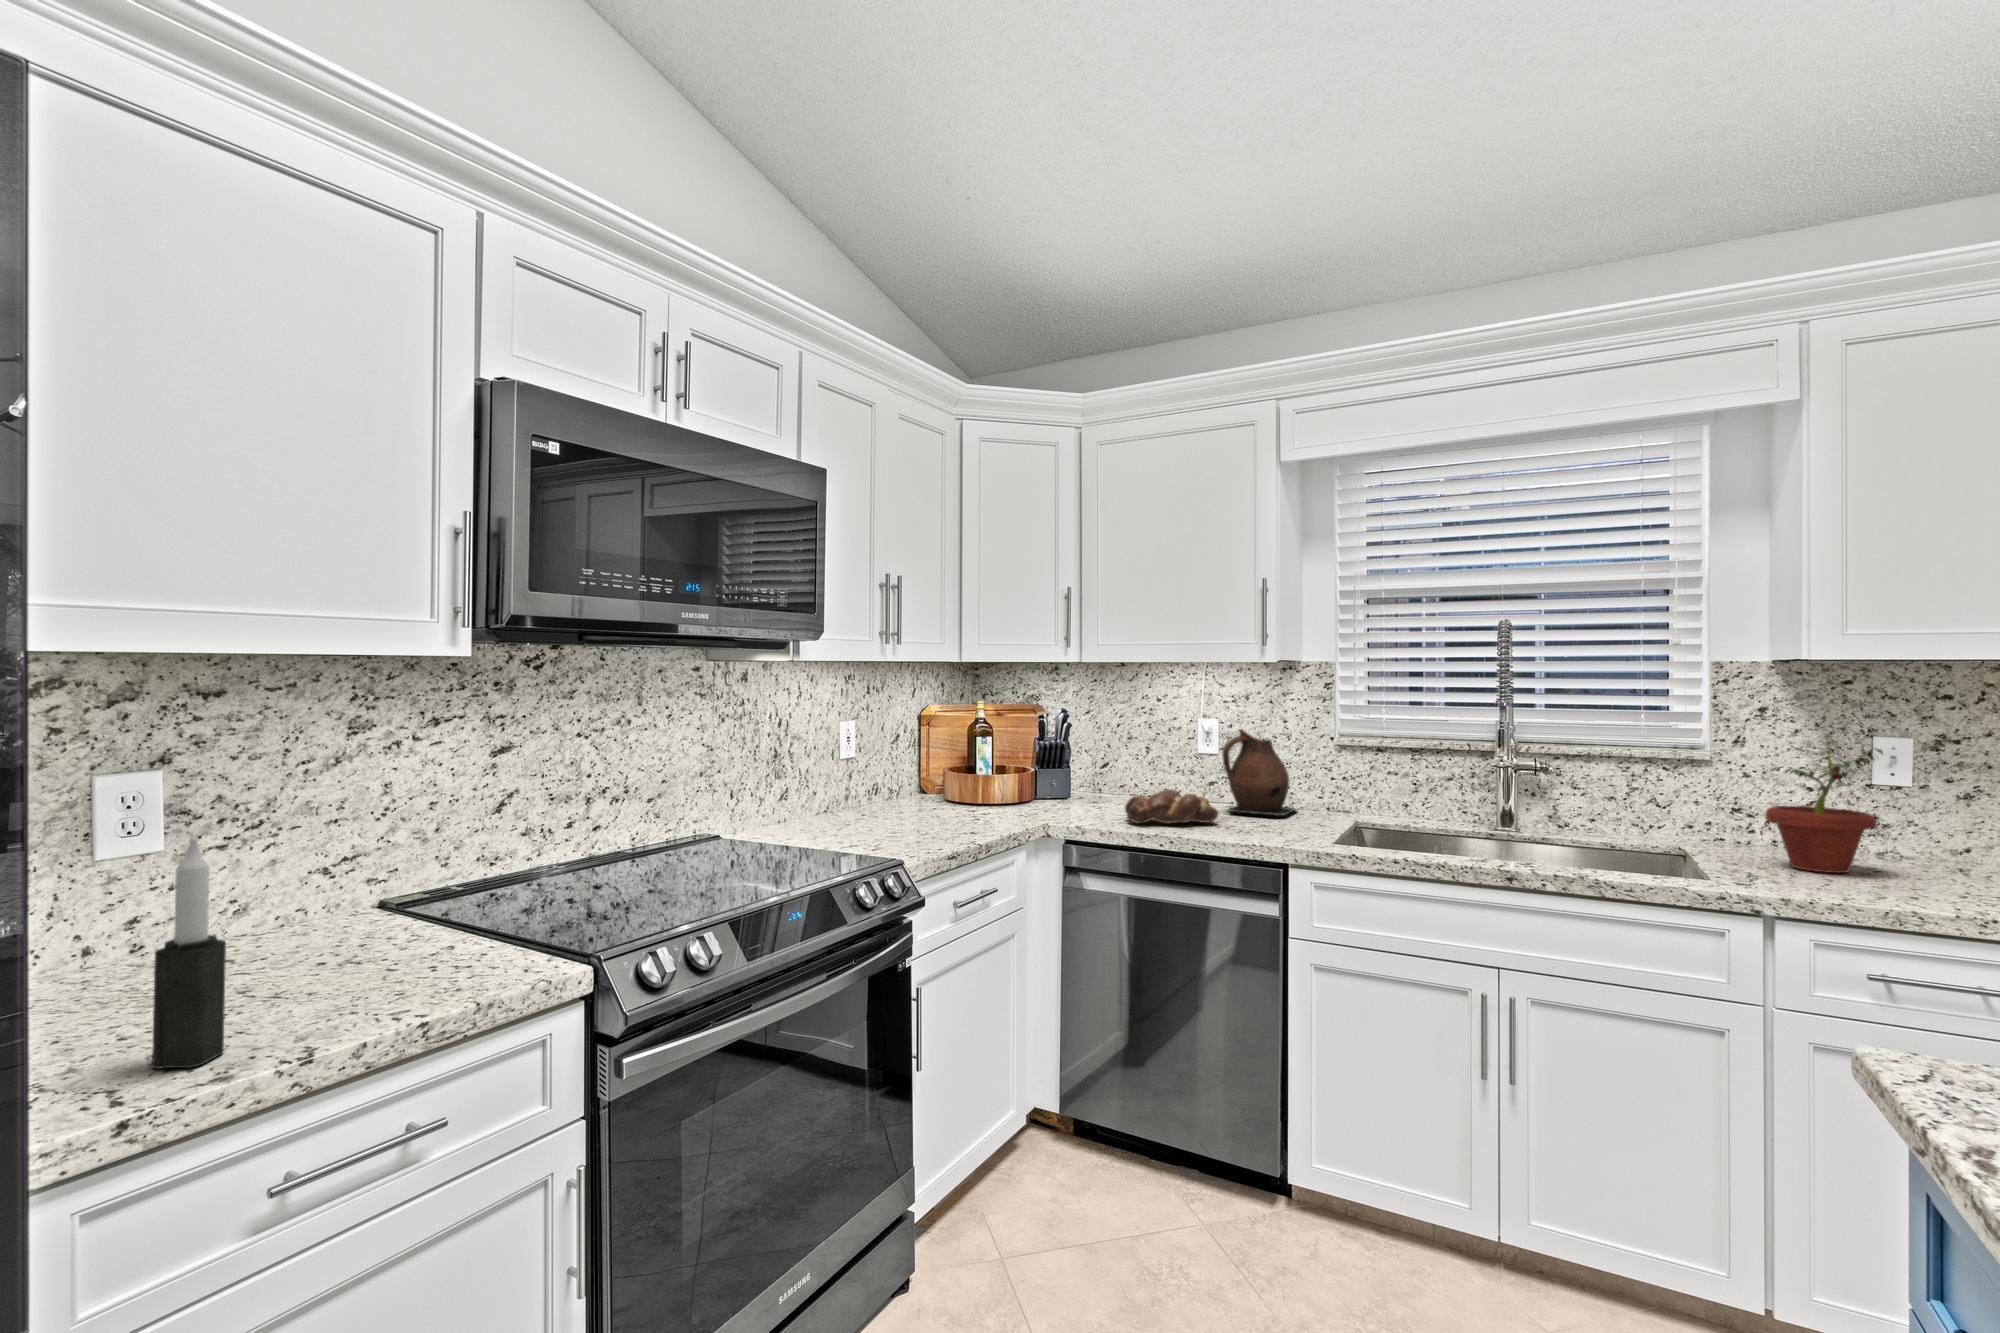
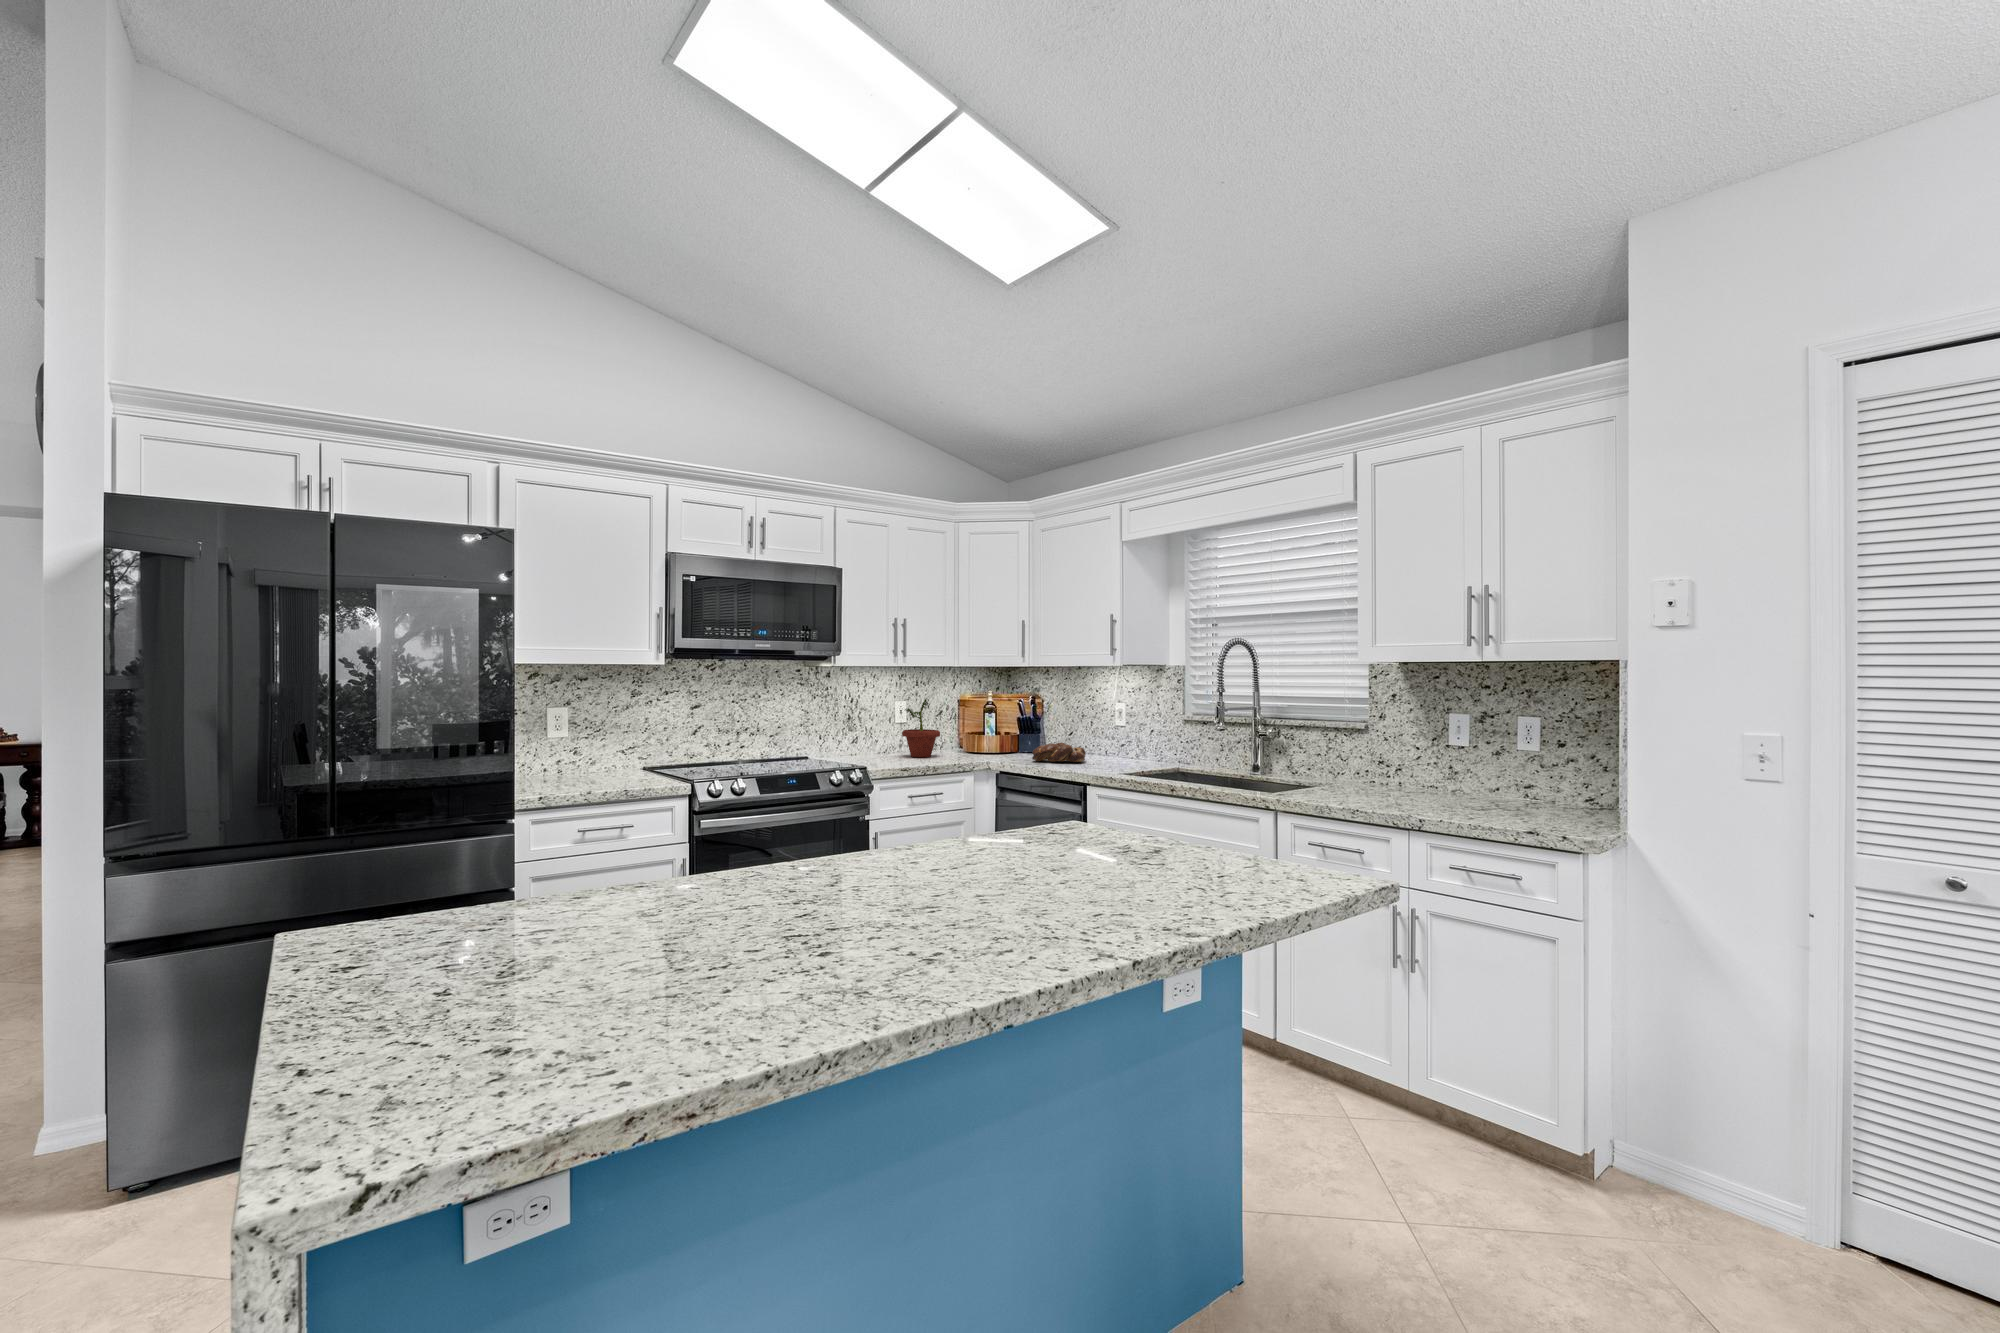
ceramic pitcher: present [1222,729,1297,816] -> none [1106,708,1156,762]
potted plant: present [1765,735,1883,873] -> present [902,698,940,757]
candle: present [152,837,226,1069] -> none [546,723,566,795]

